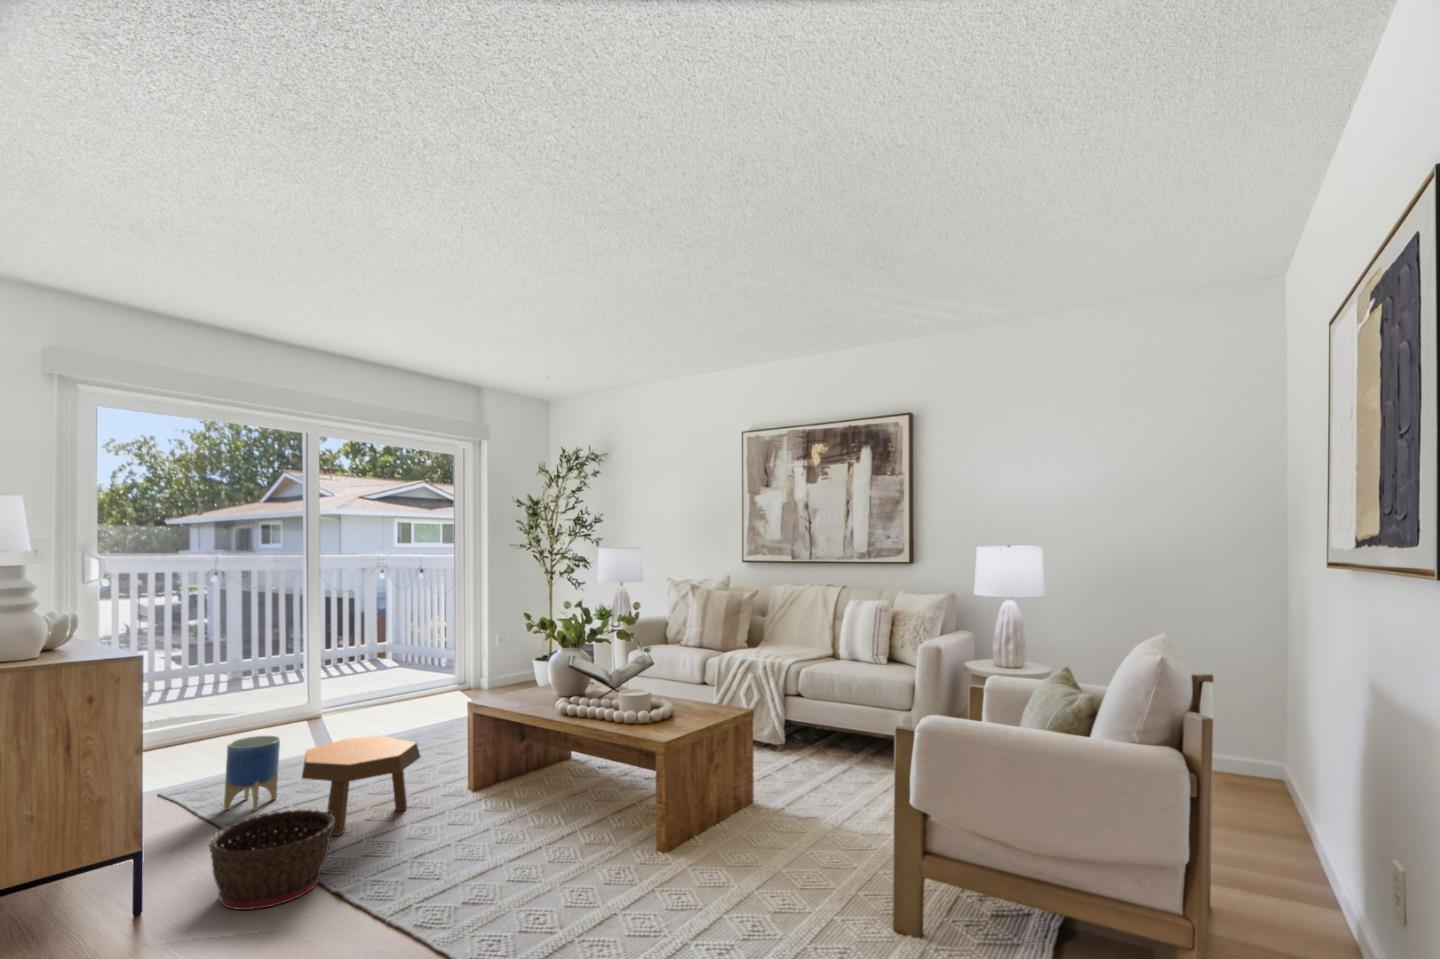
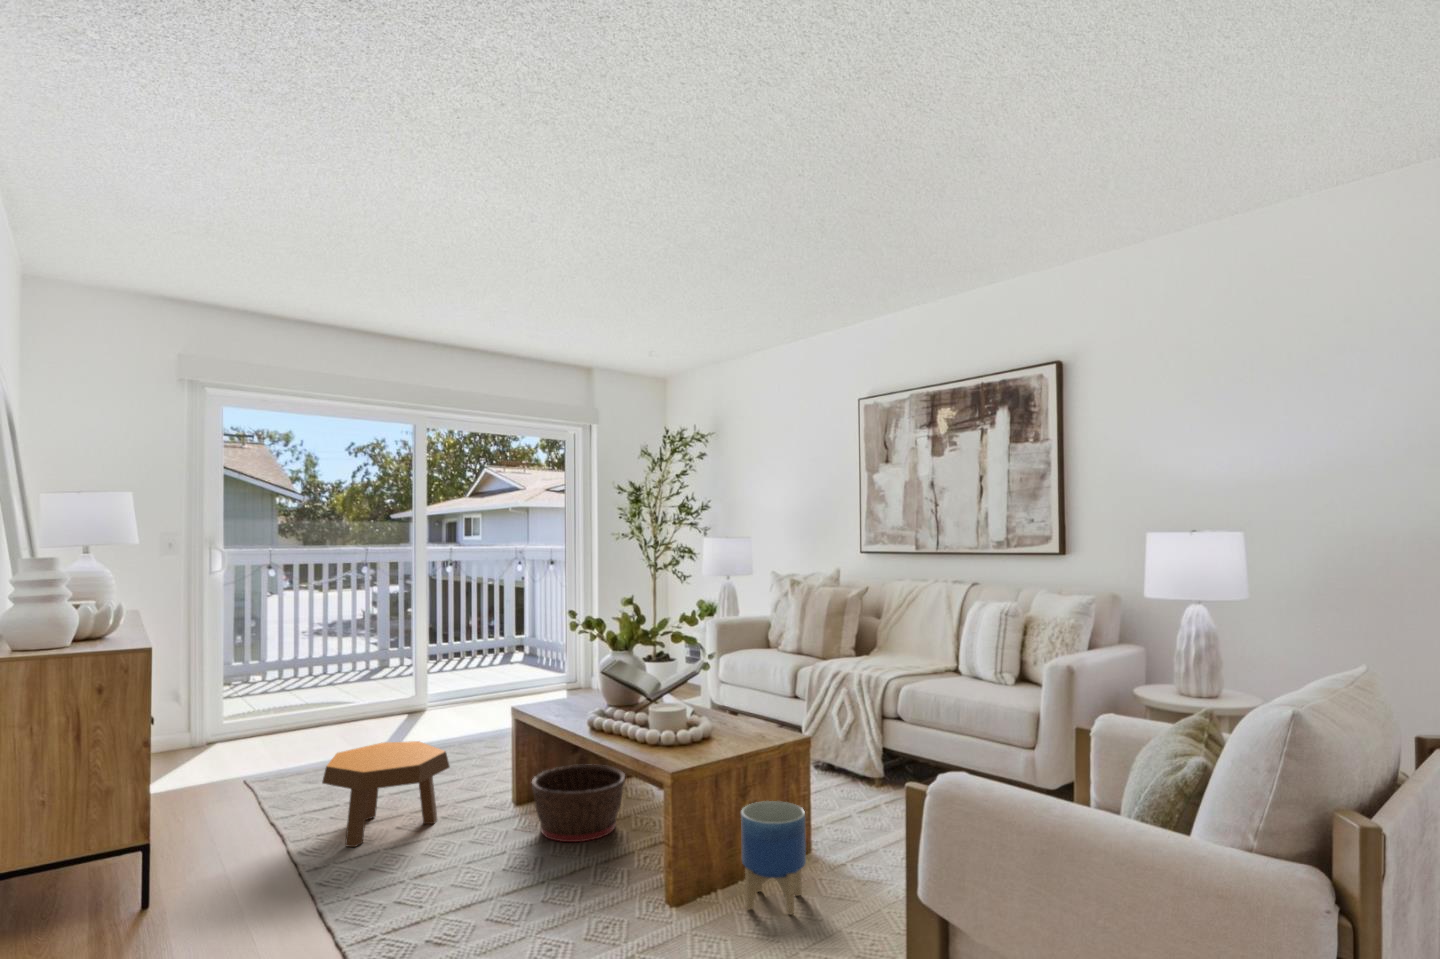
planter: present [224,736,280,810] -> present [741,801,806,915]
basket: present [209,809,335,910] -> present [531,765,625,842]

